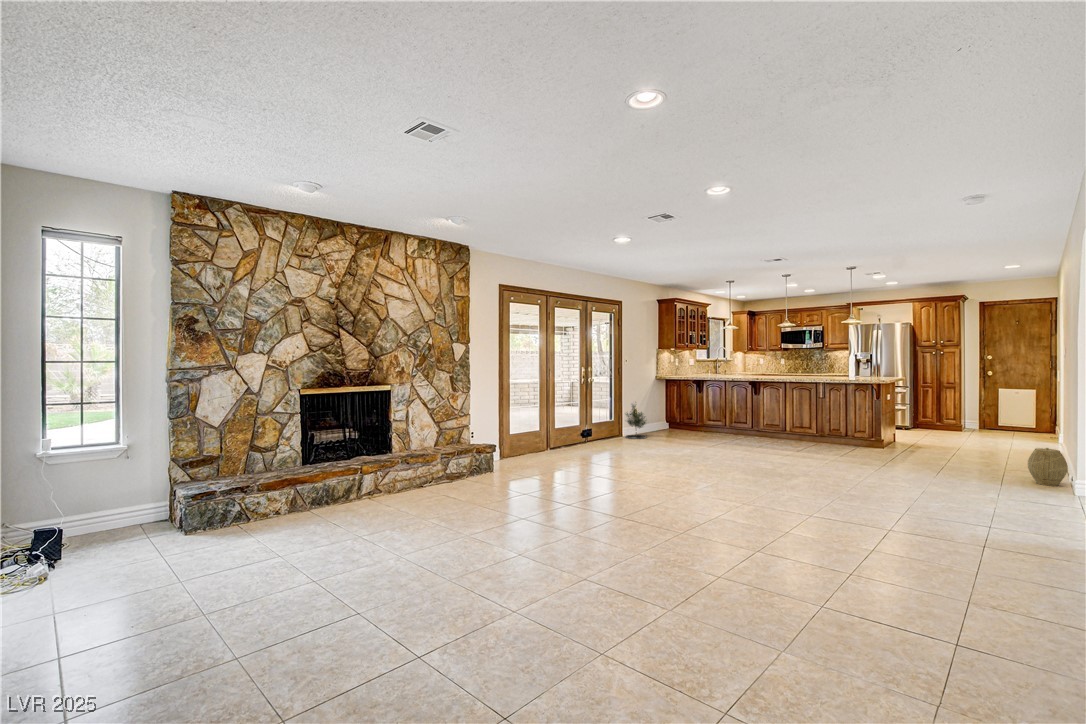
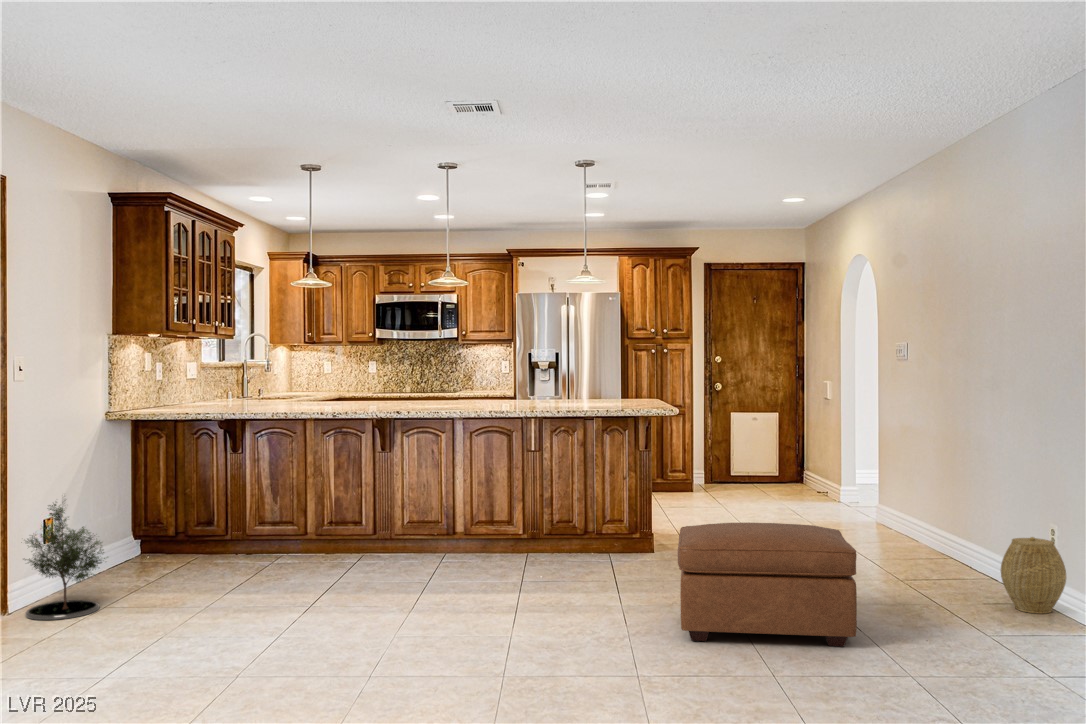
ottoman: none [831,426,924,478] -> present [678,522,857,647]

